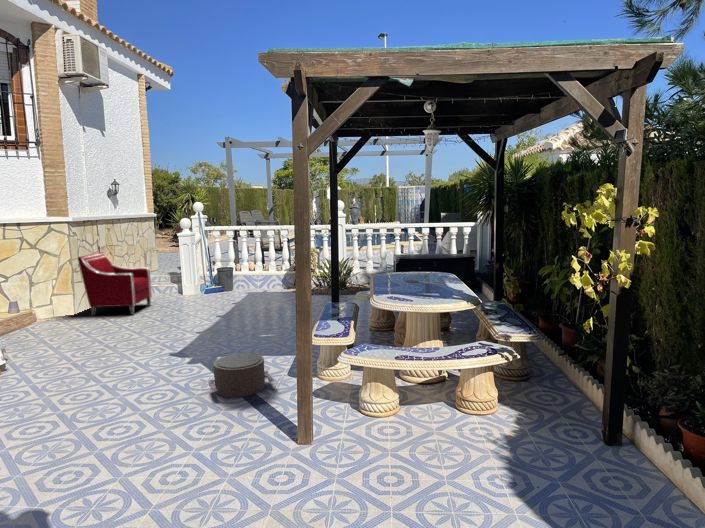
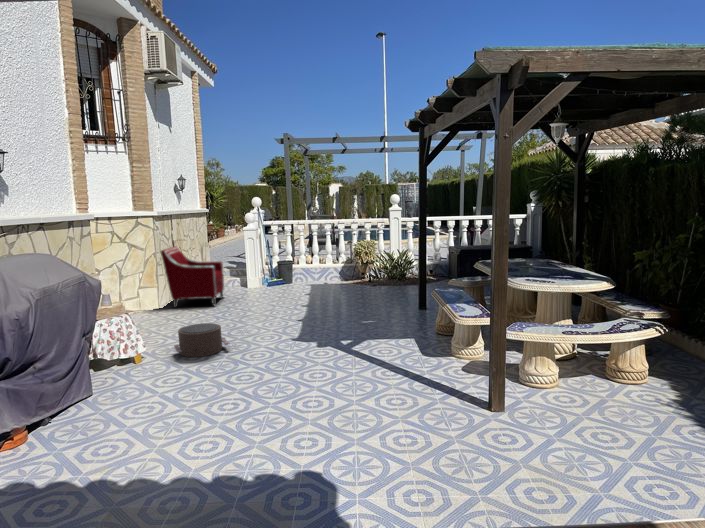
pouf: present [208,353,274,397] -> present [174,323,229,357]

